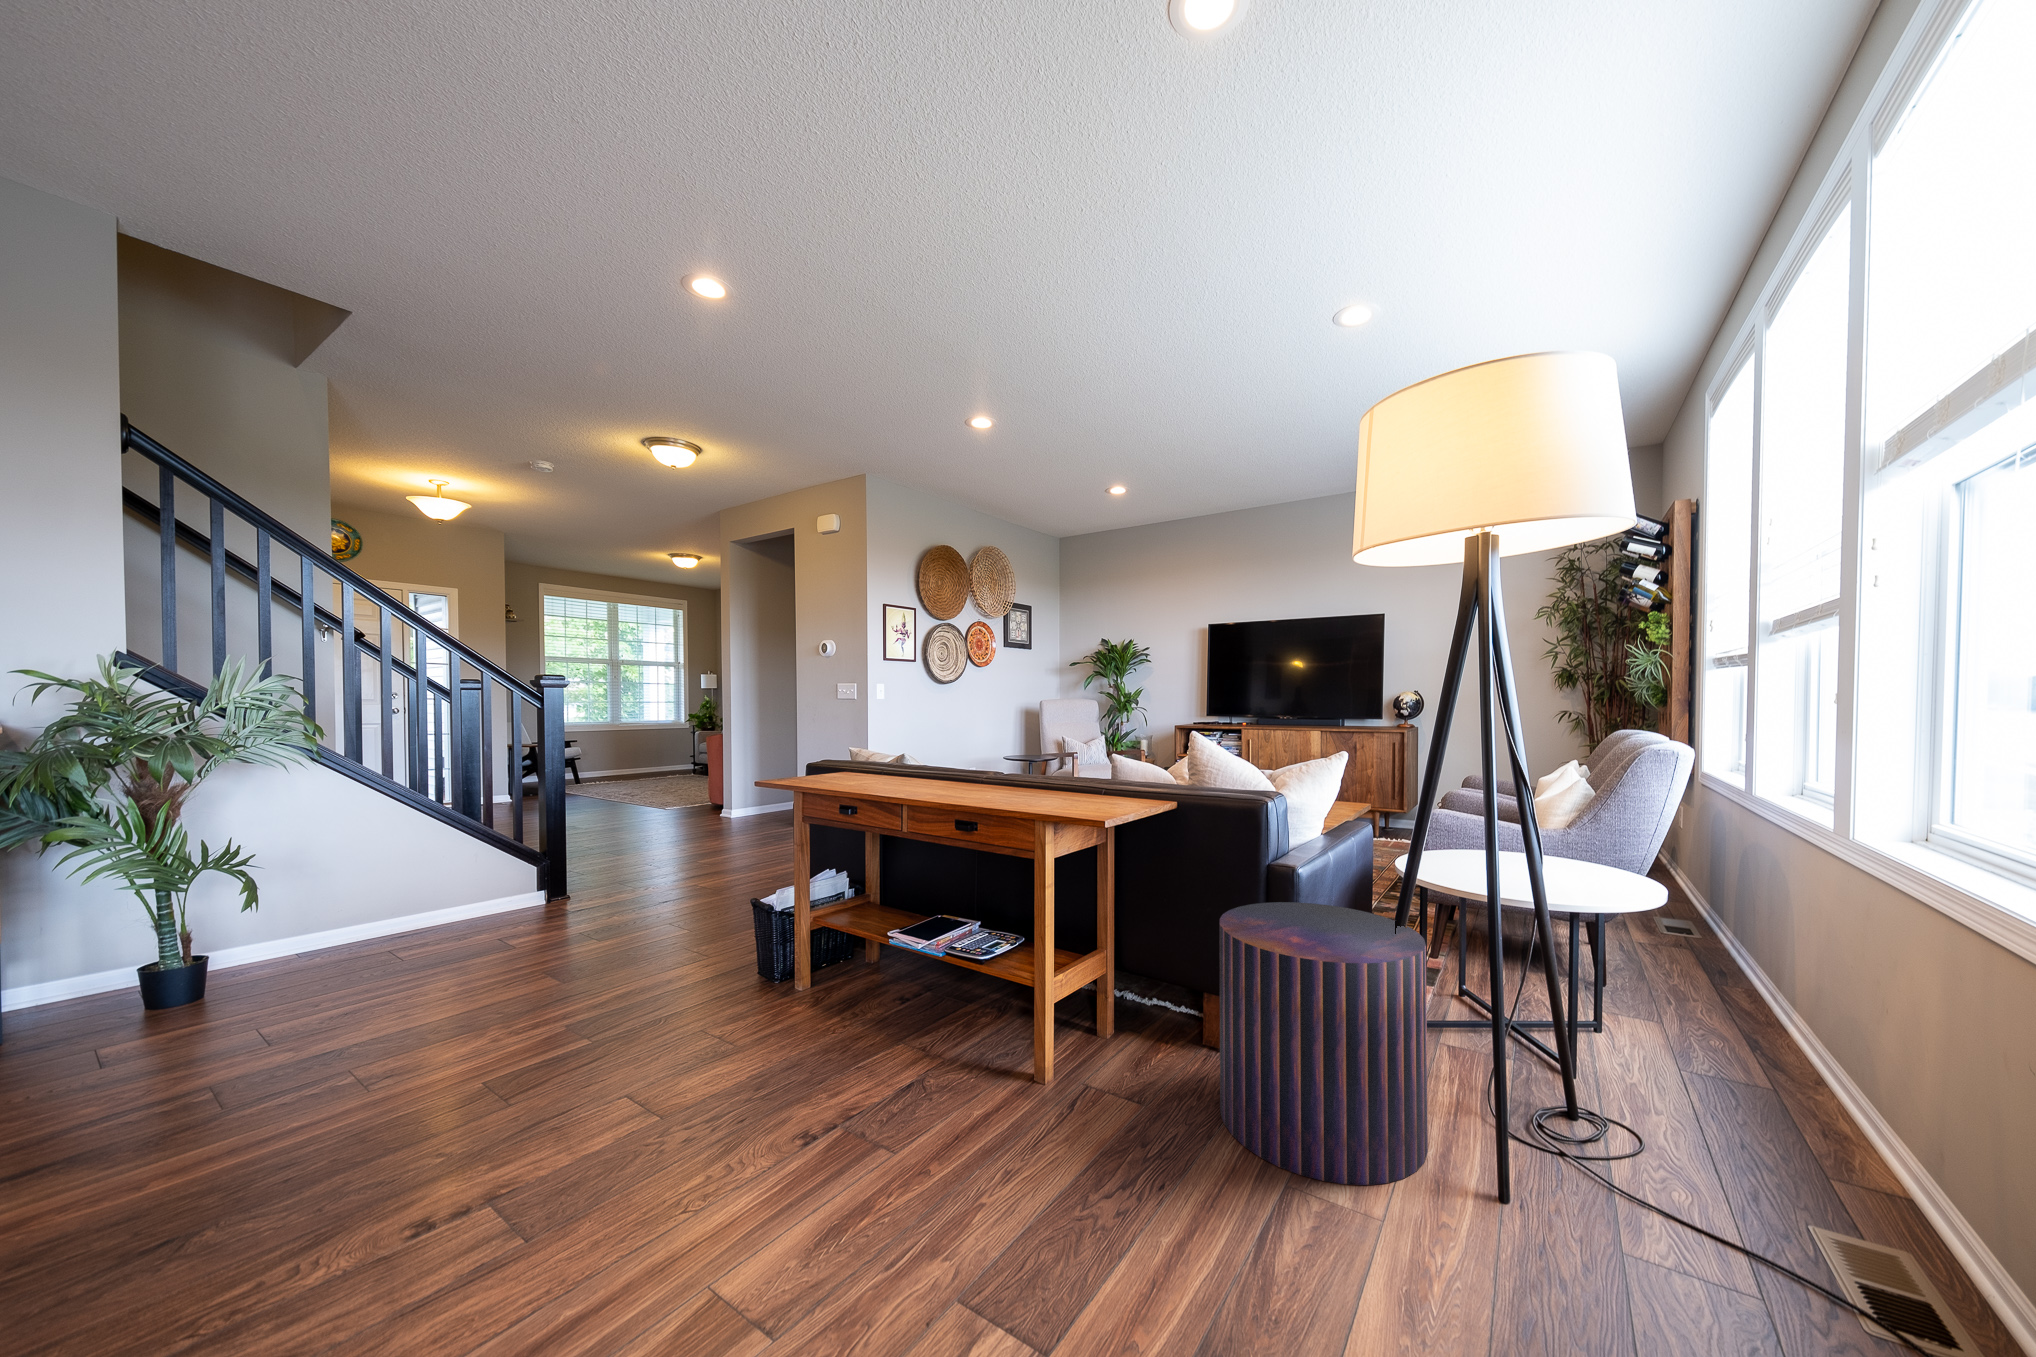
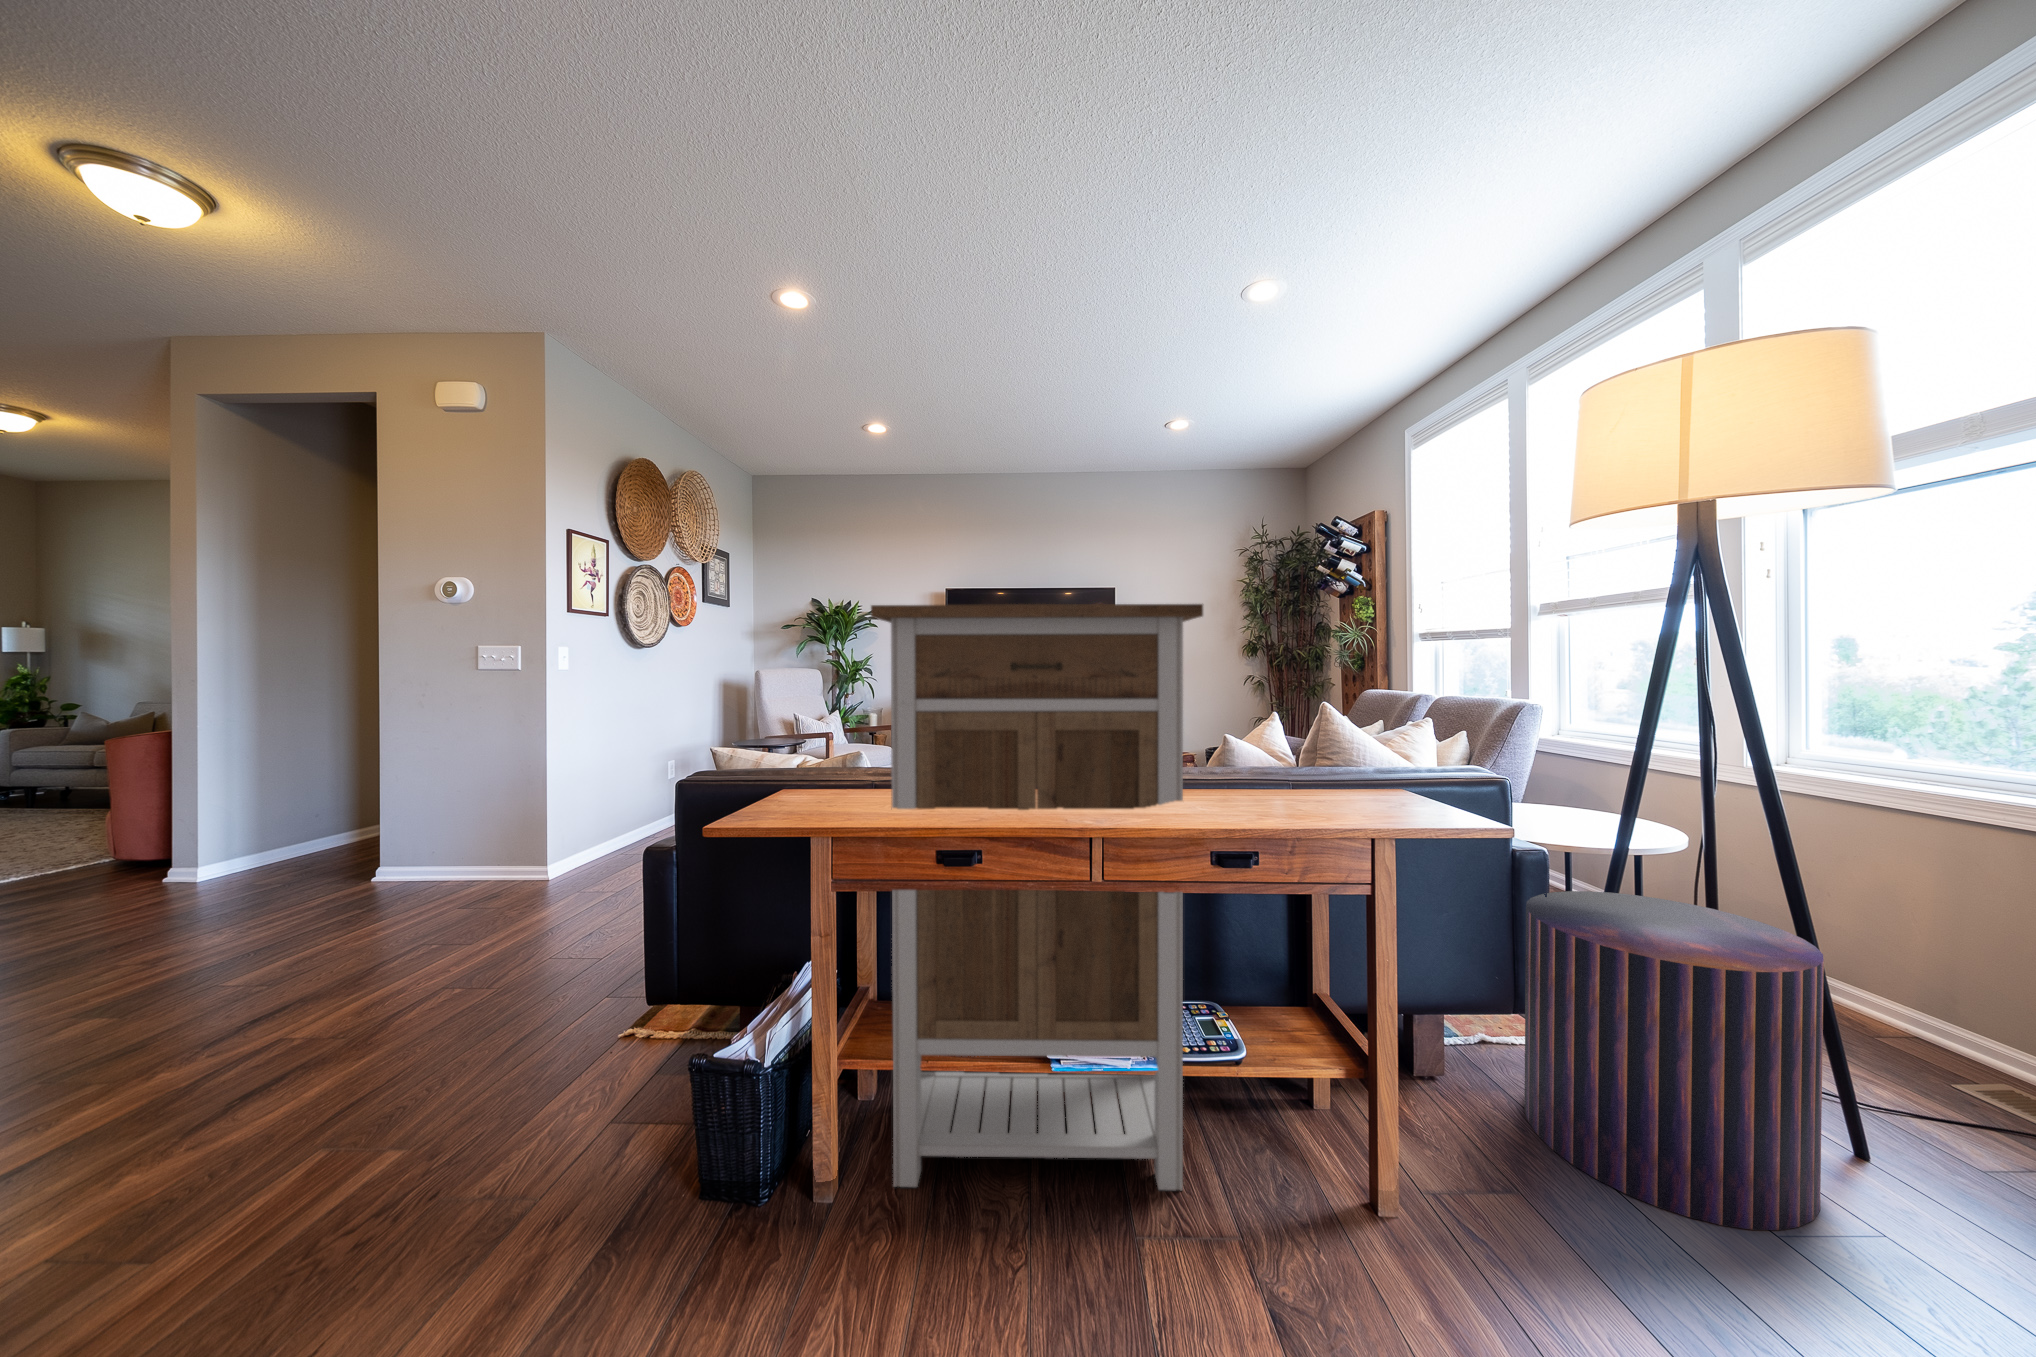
cabinet: none [825,663,1024,1034] -> present [871,604,1203,1191]

